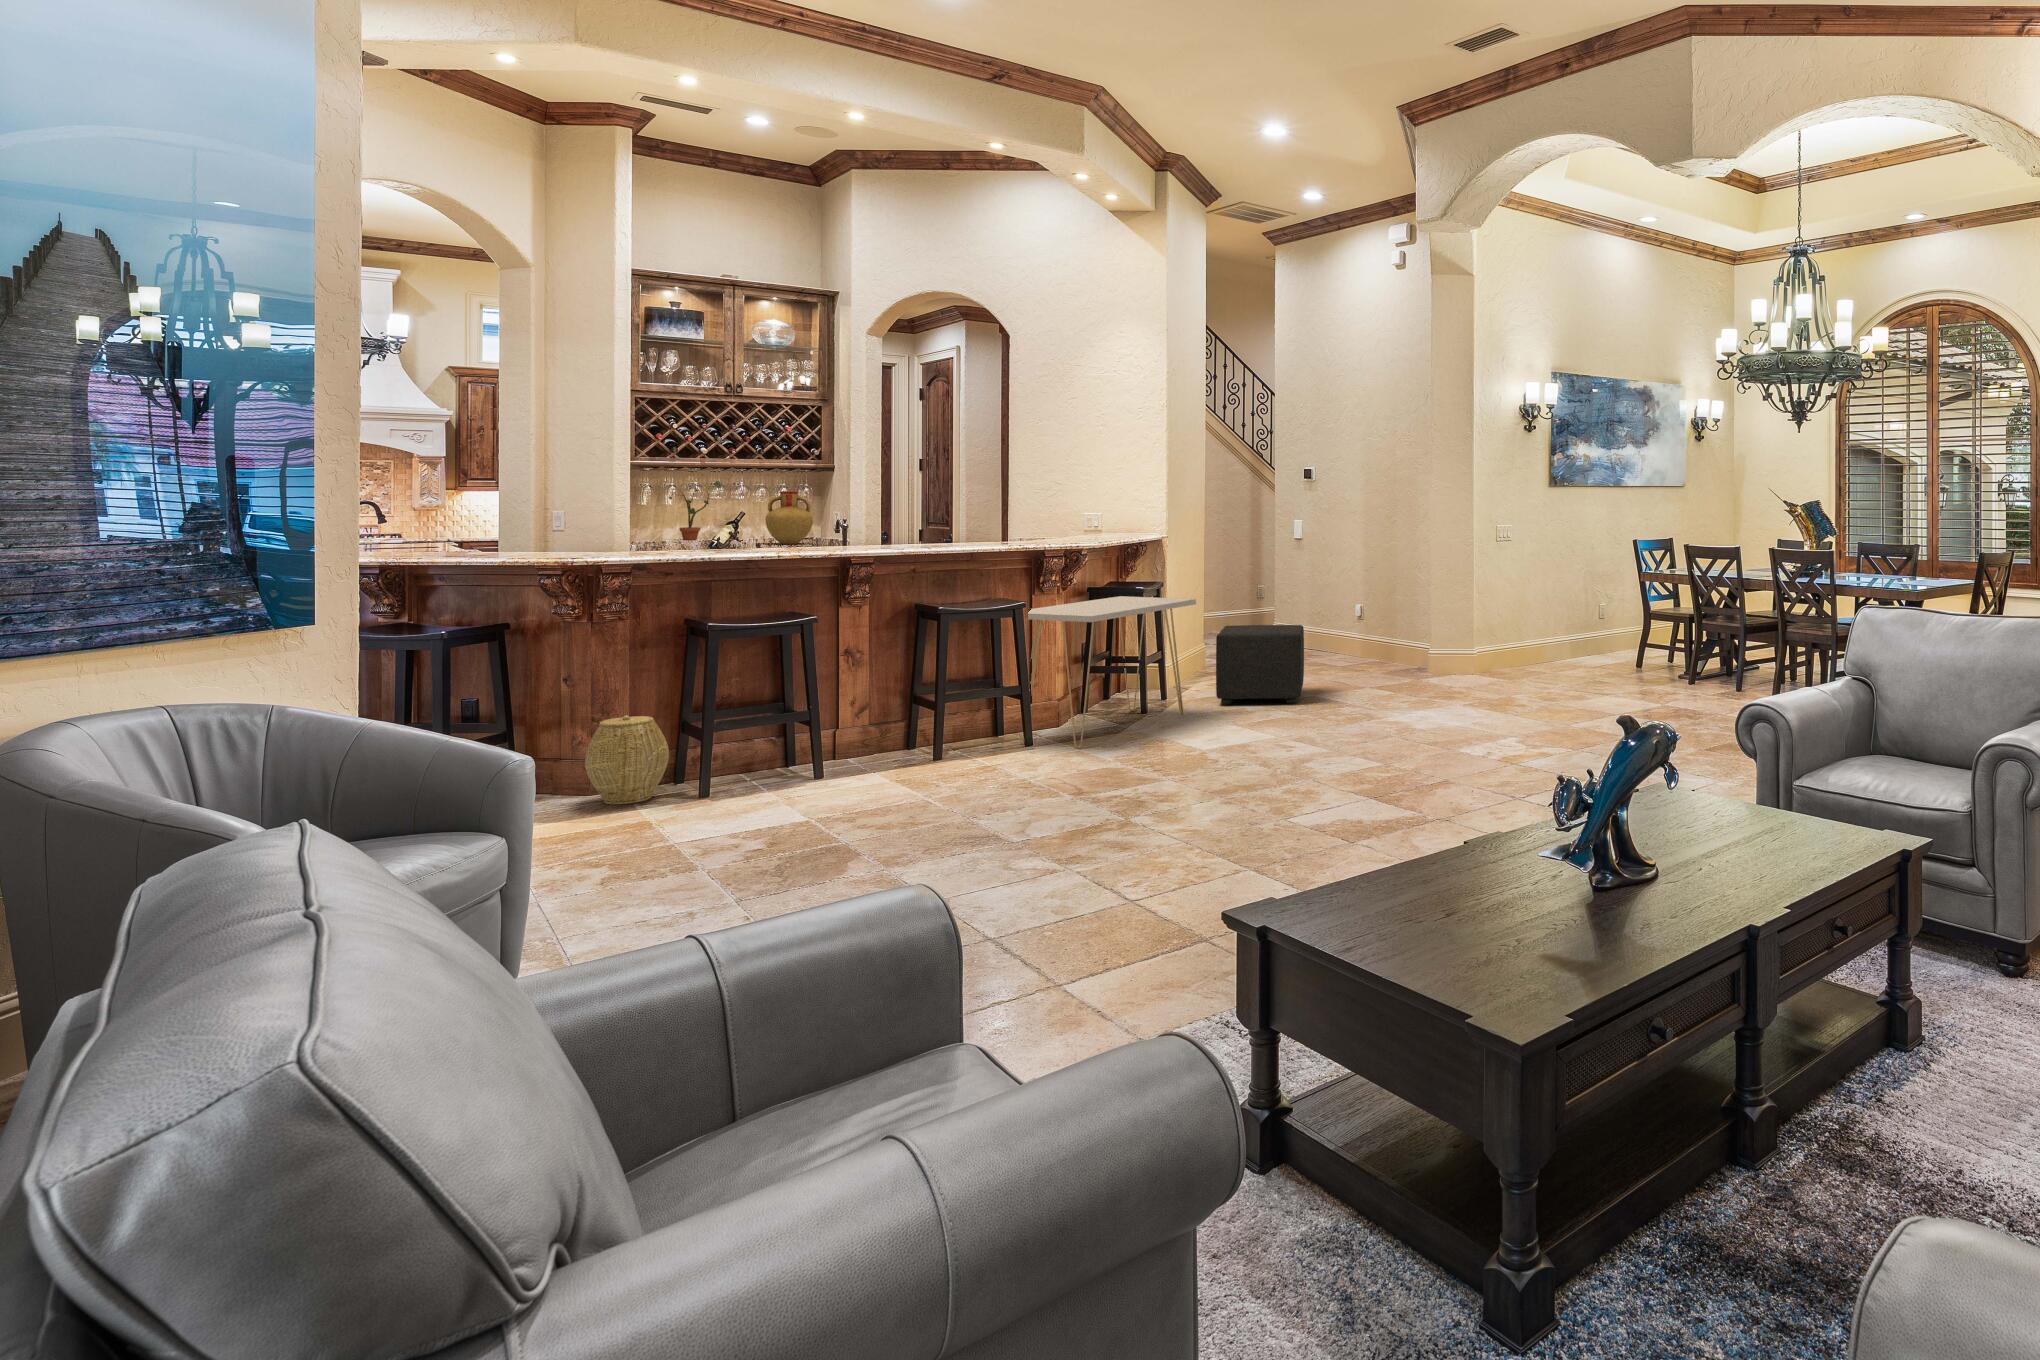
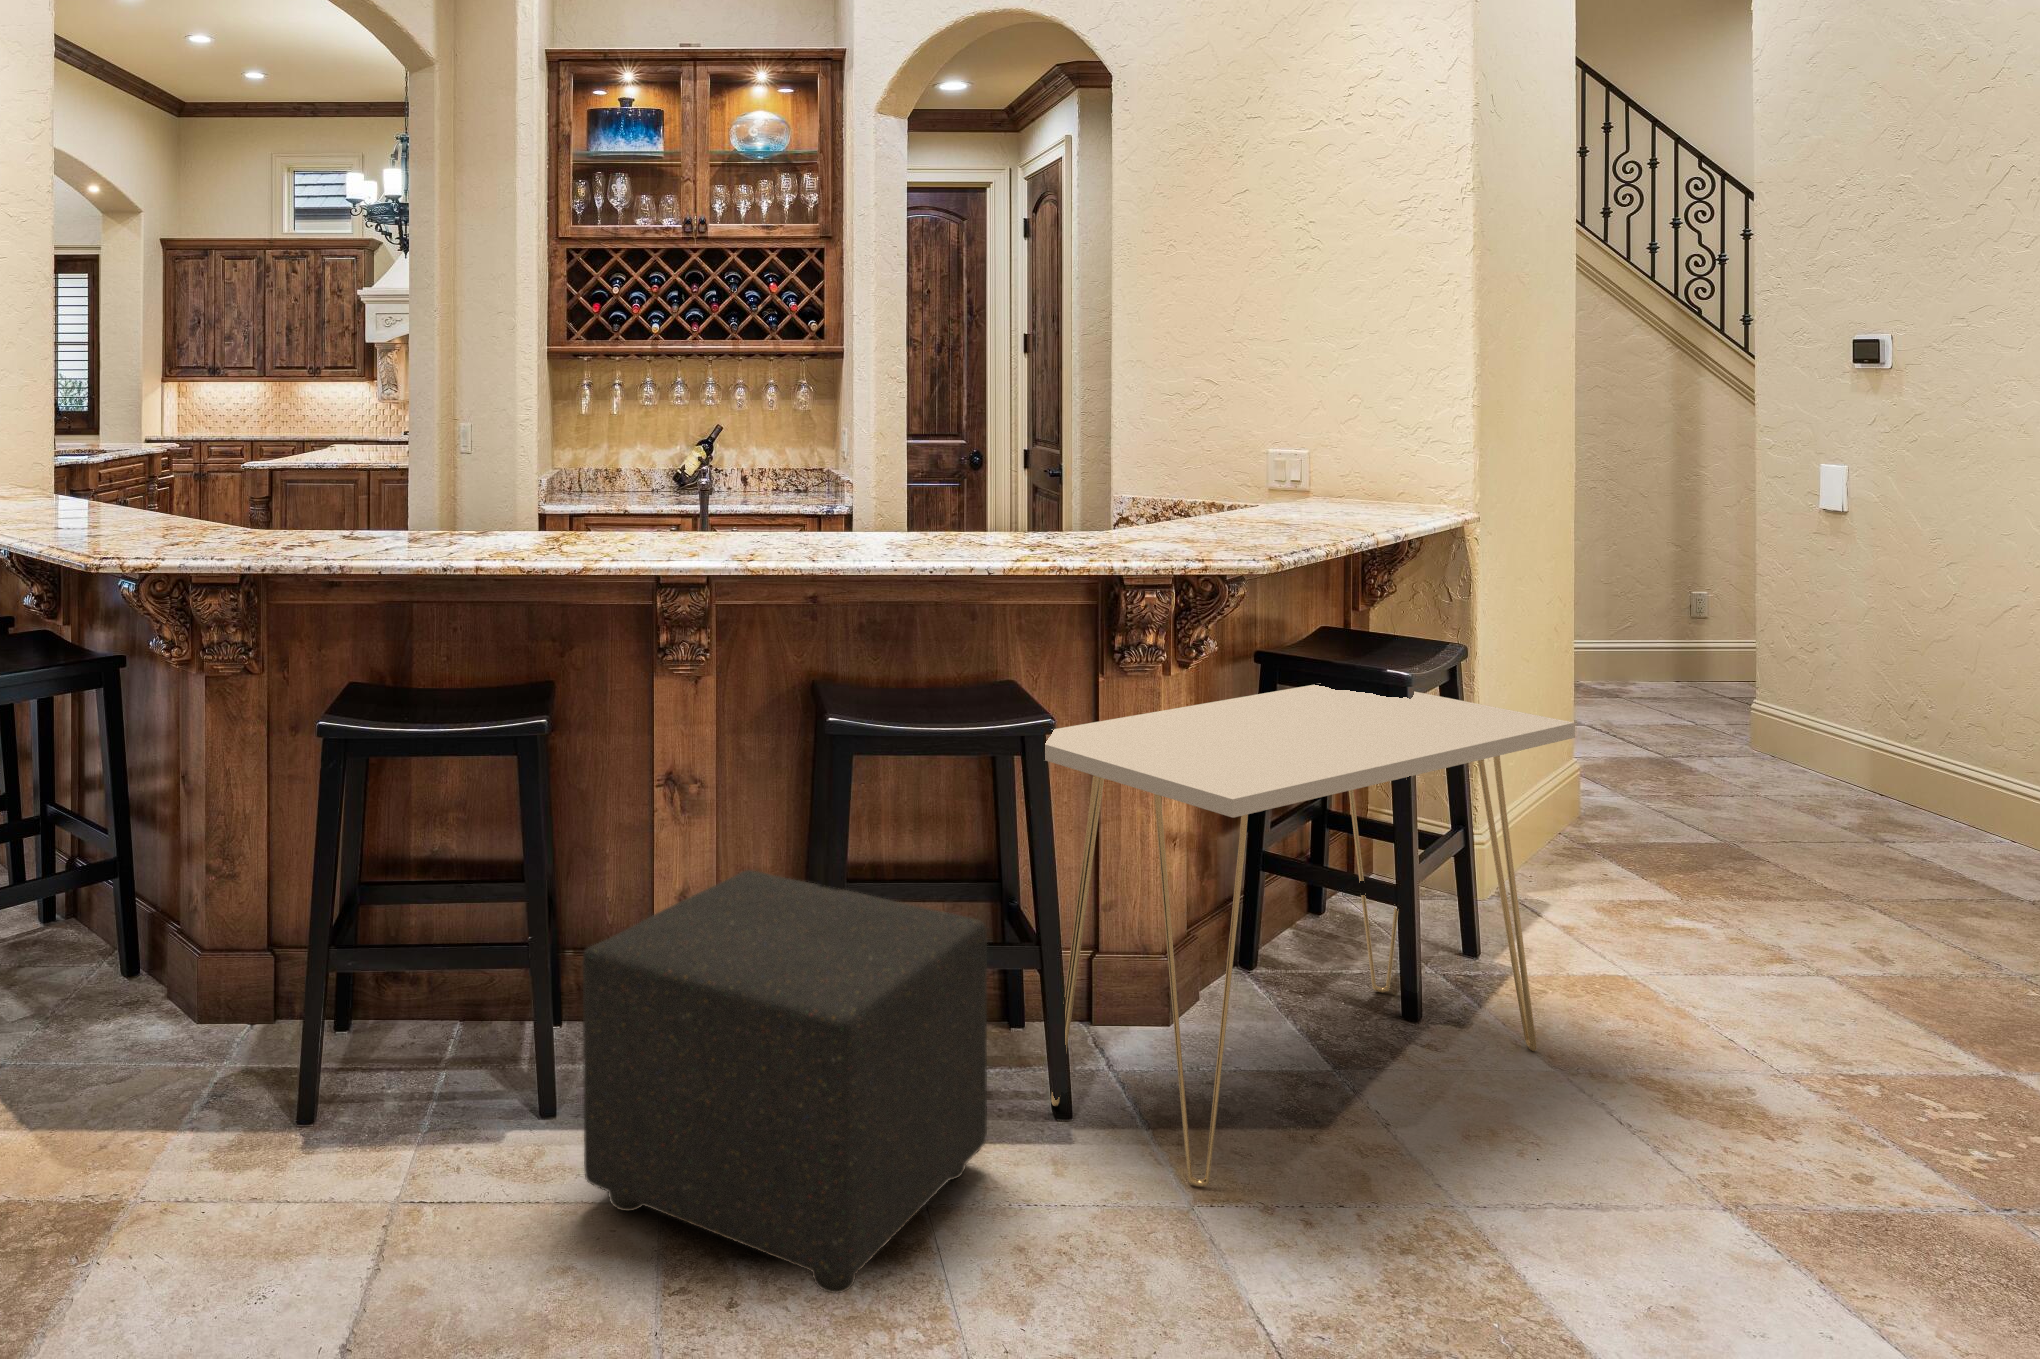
potted plant: present [669,481,722,540] -> none [559,382,645,483]
vase: present [765,491,813,544] -> none [658,402,737,503]
ottoman: present [1216,625,1304,705] -> present [583,870,987,1293]
woven basket: present [585,715,669,805] -> none [72,921,237,1142]

